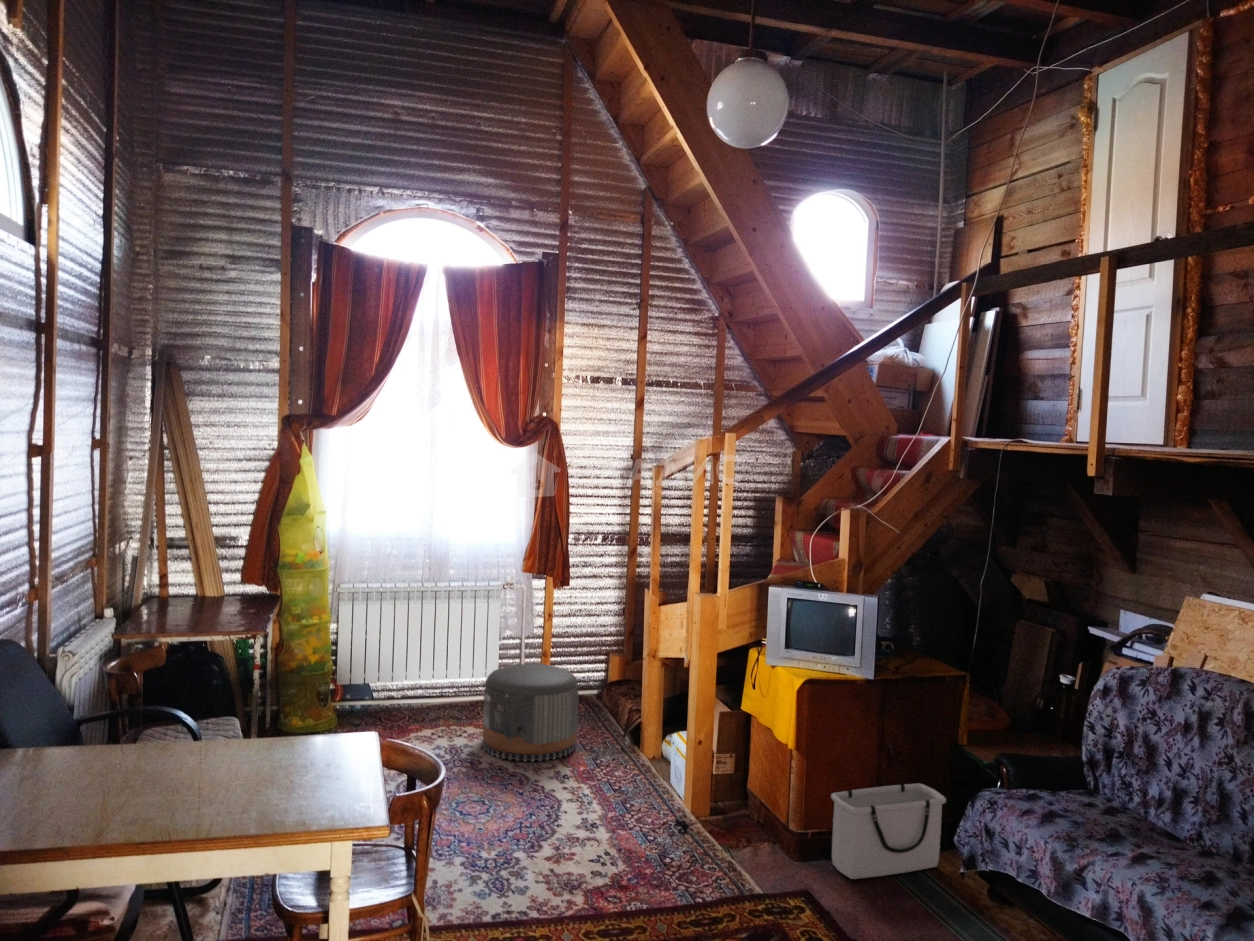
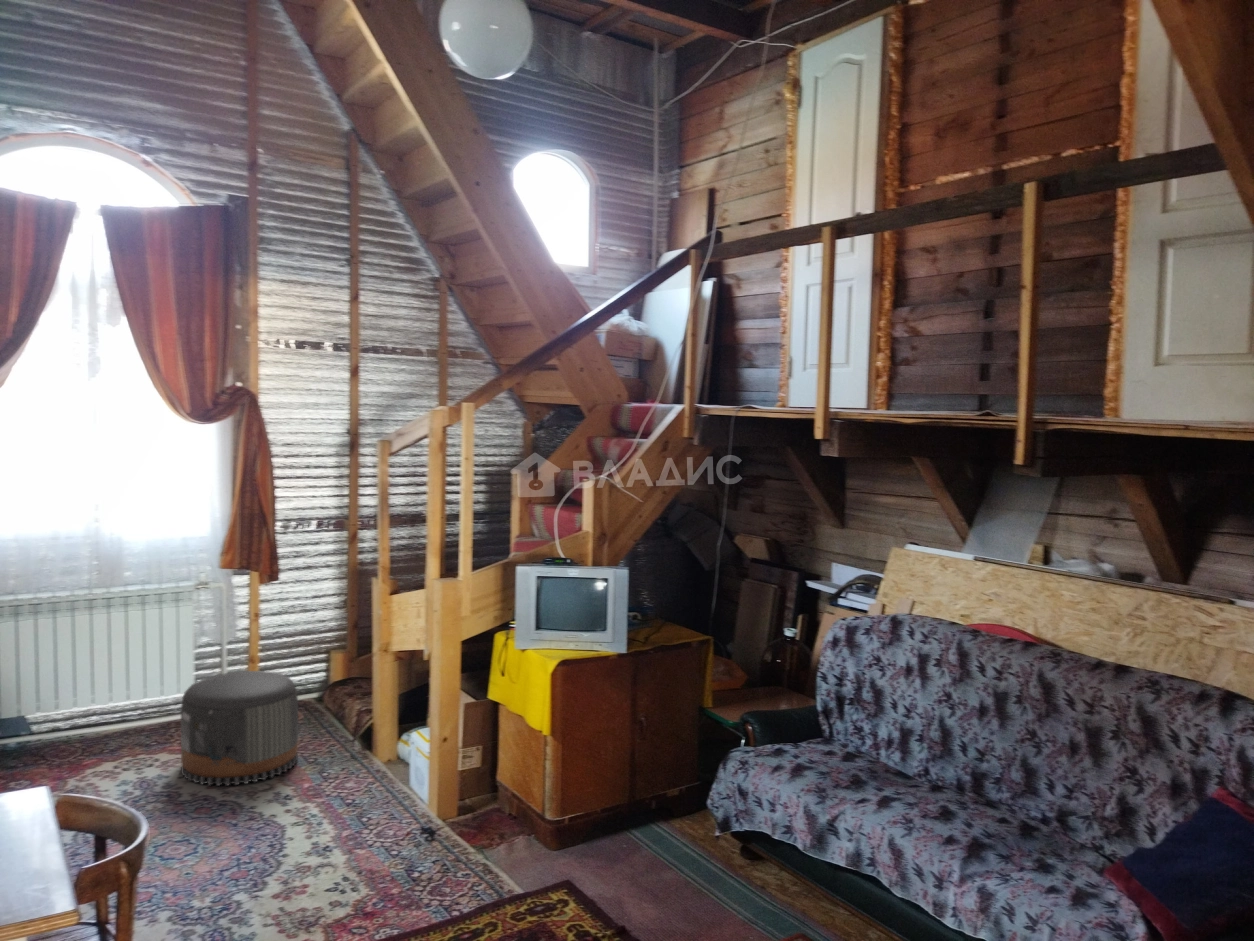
storage bin: present [831,784,946,879] -> none [587,753,698,861]

